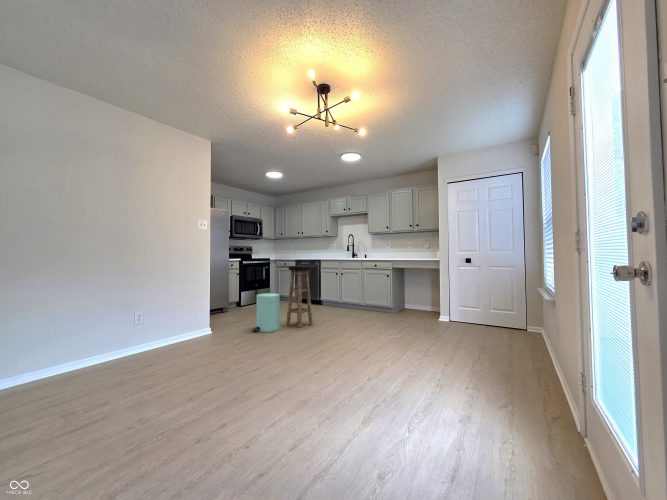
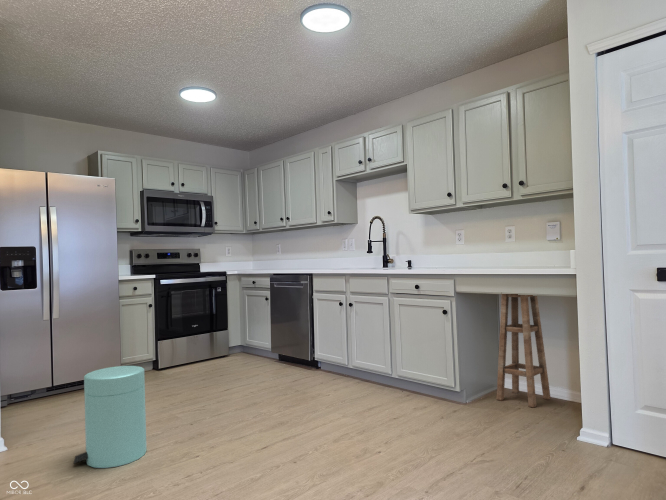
bar stool: present [286,266,313,328] -> present [497,294,551,407]

